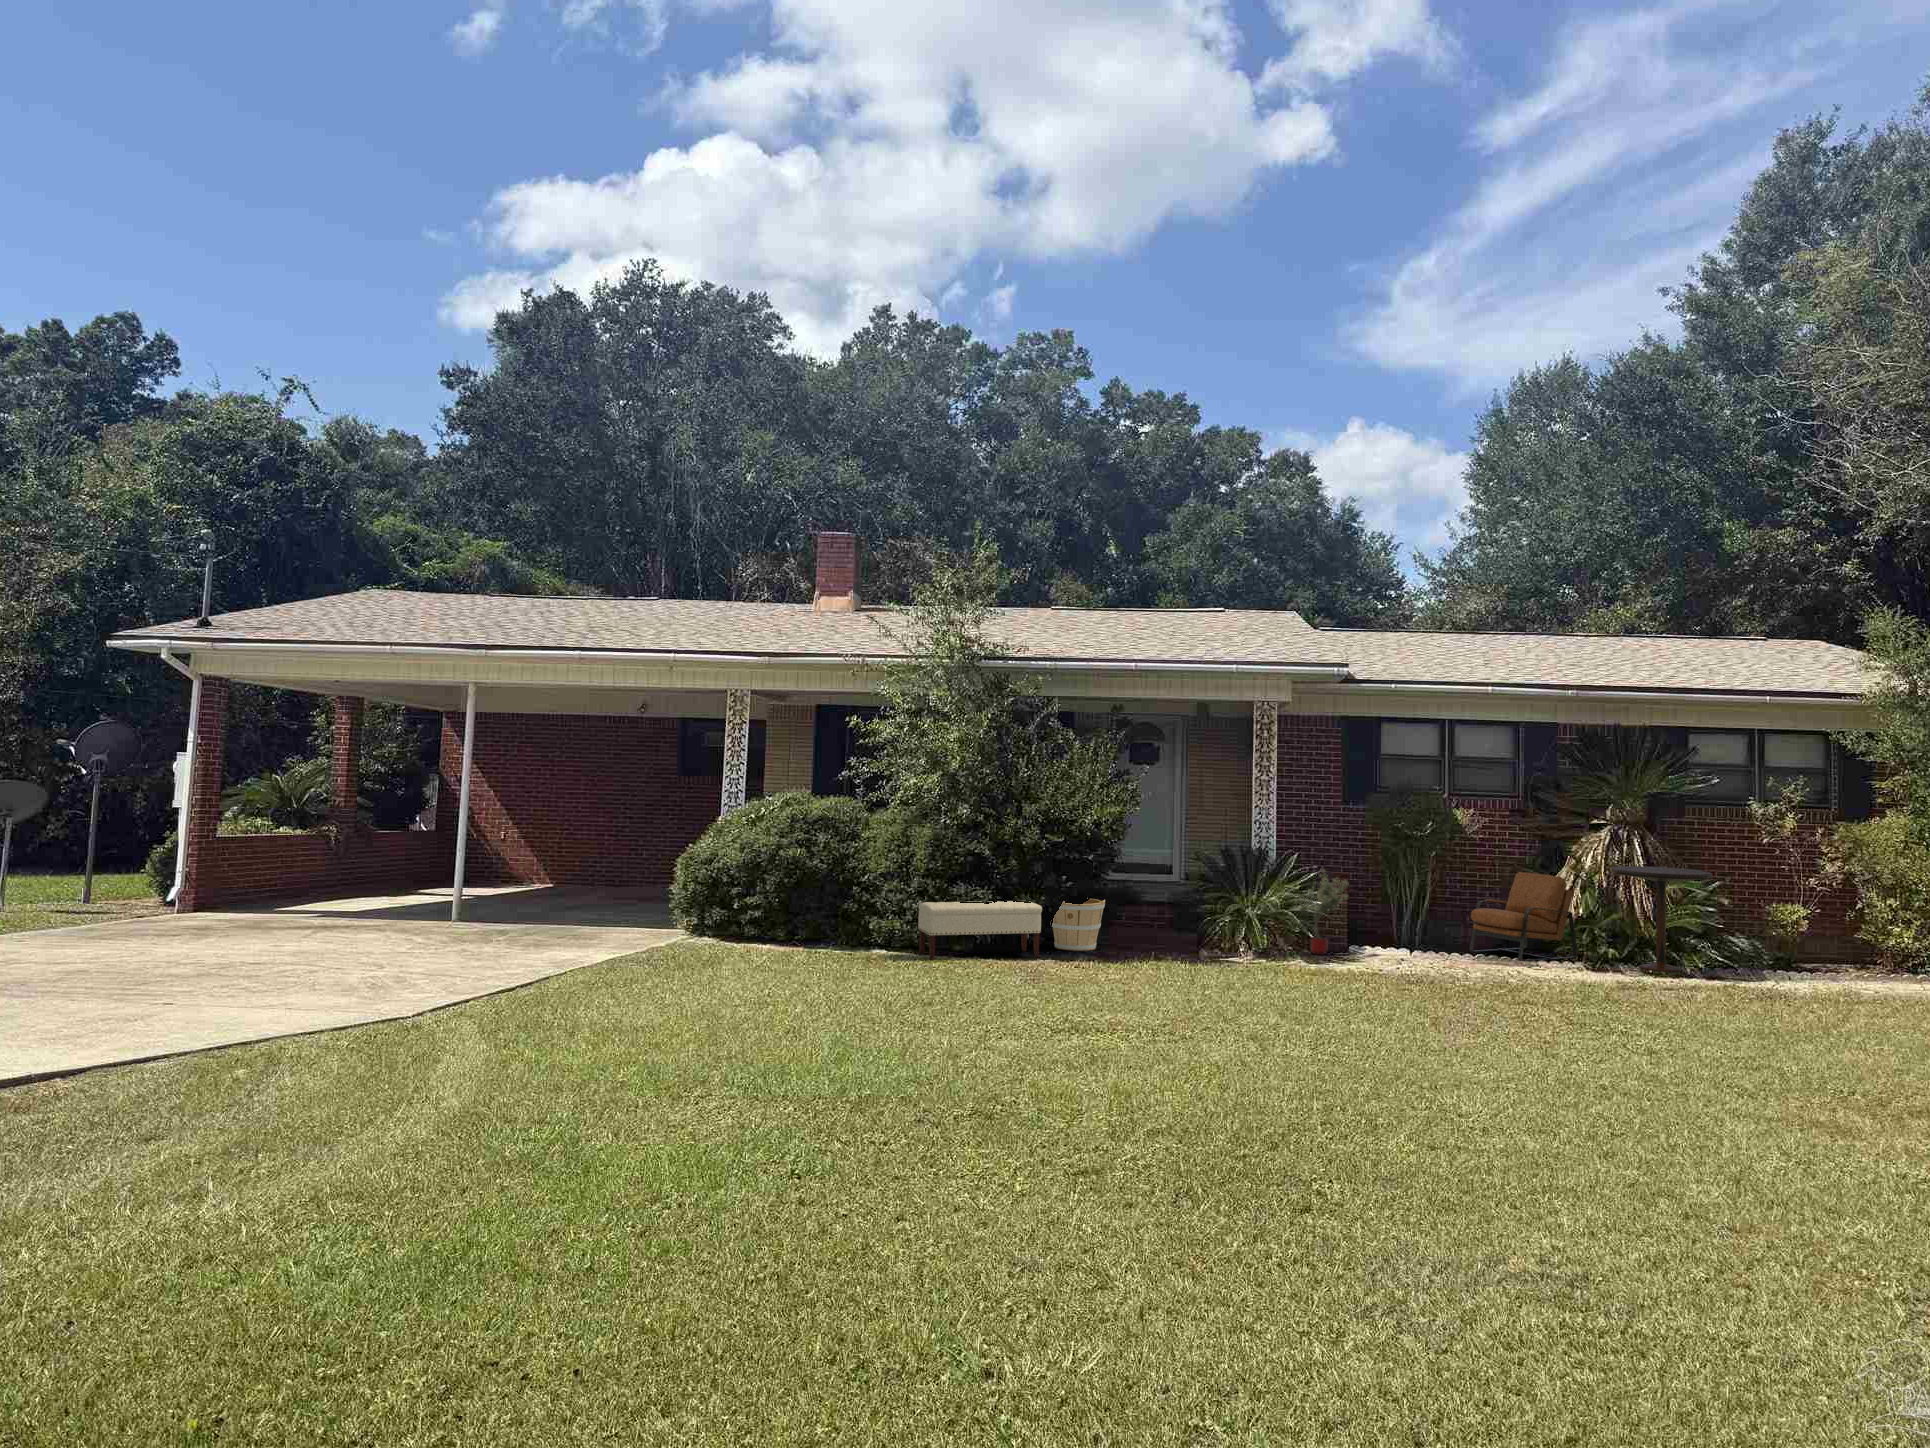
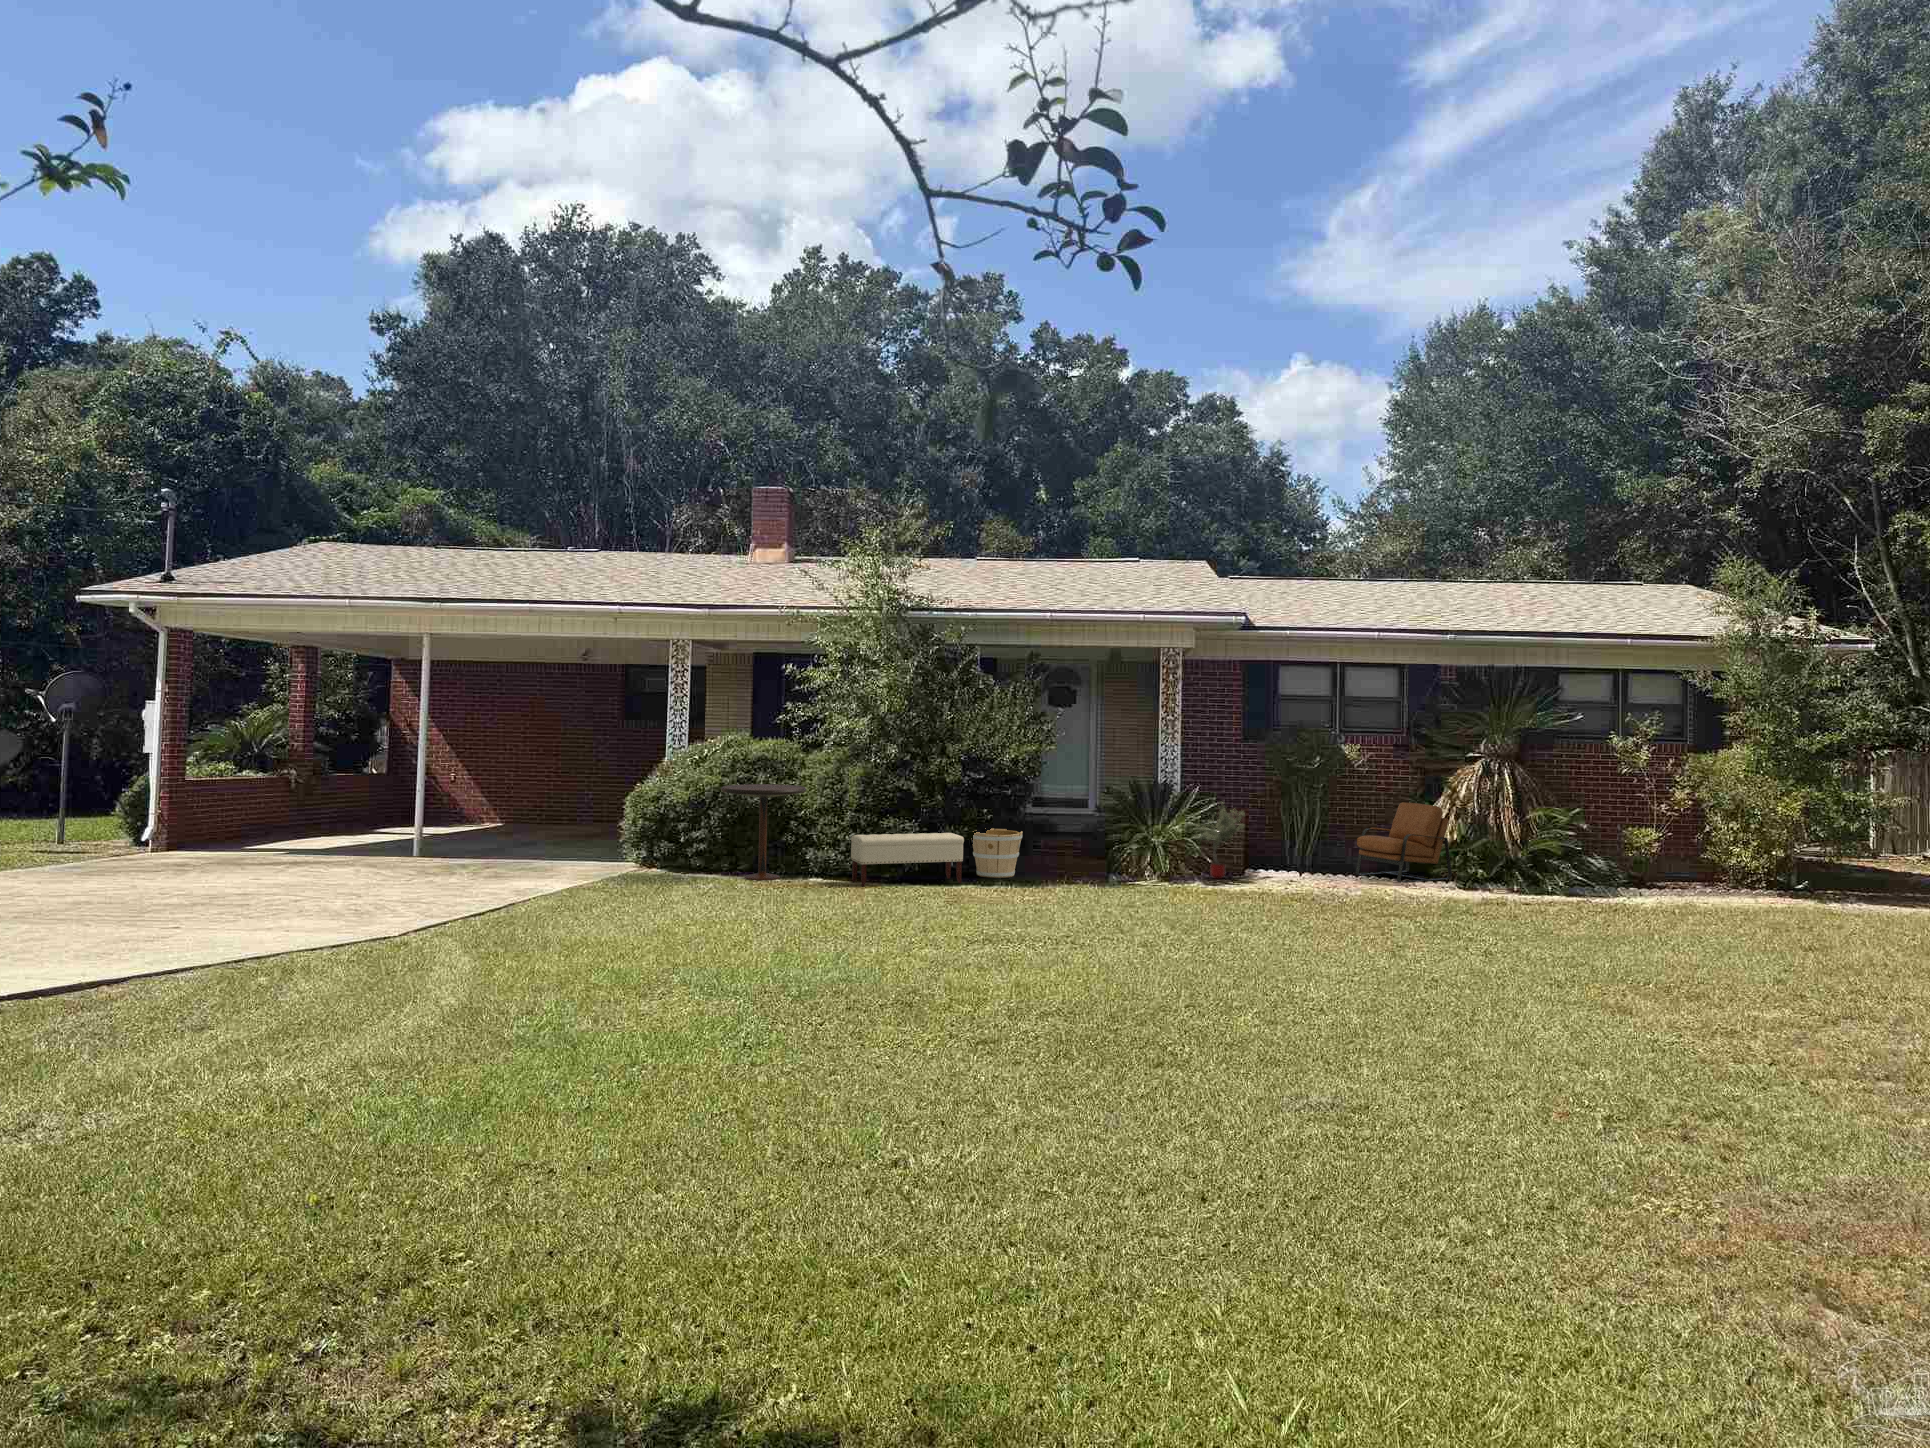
pedestal table: present [1612,866,1712,972] -> present [721,784,806,881]

